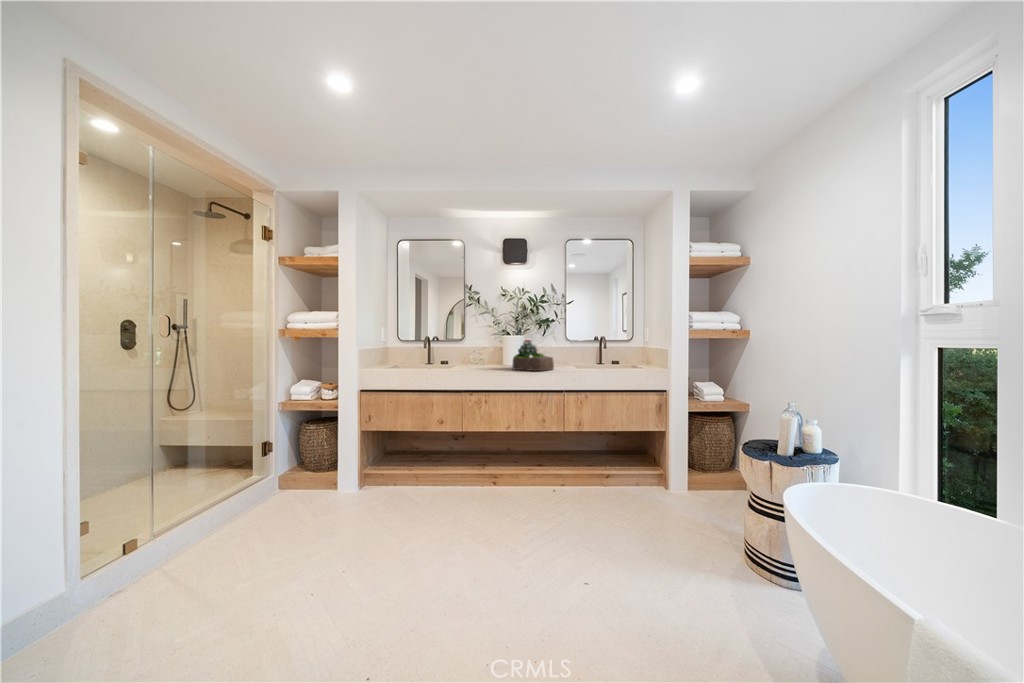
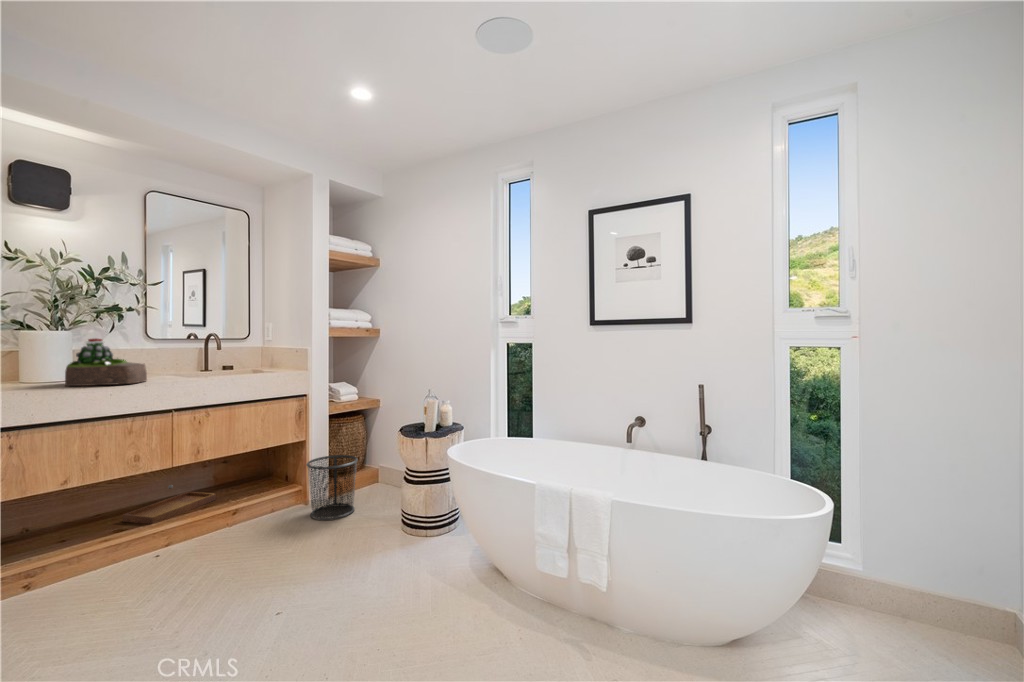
tray: none [545,443,600,468] -> present [123,485,216,524]
waste bin: none [661,449,710,511] -> present [306,455,358,520]

